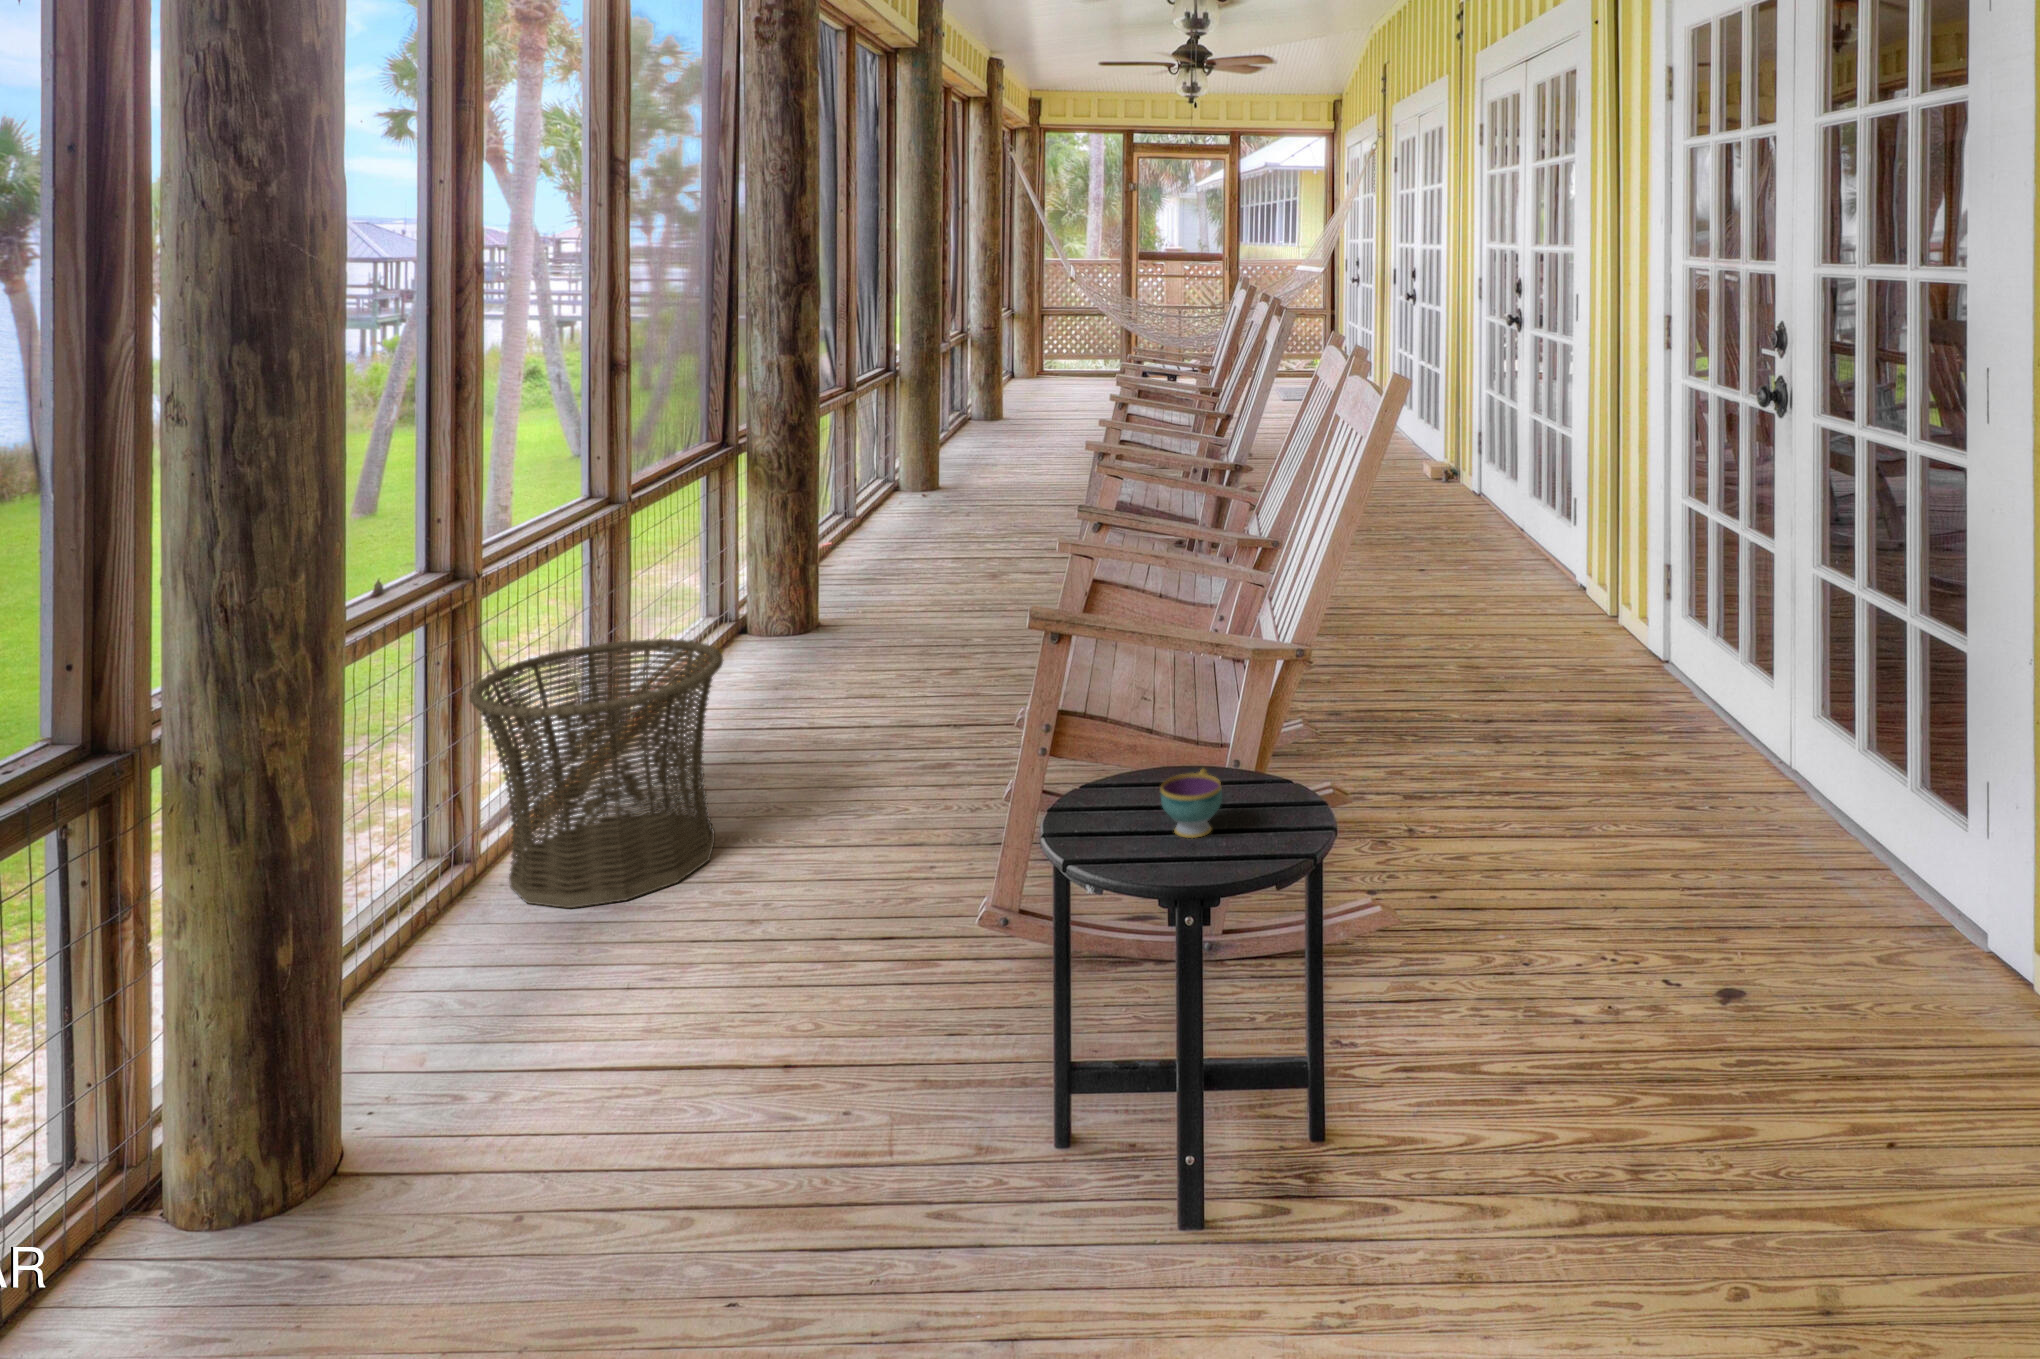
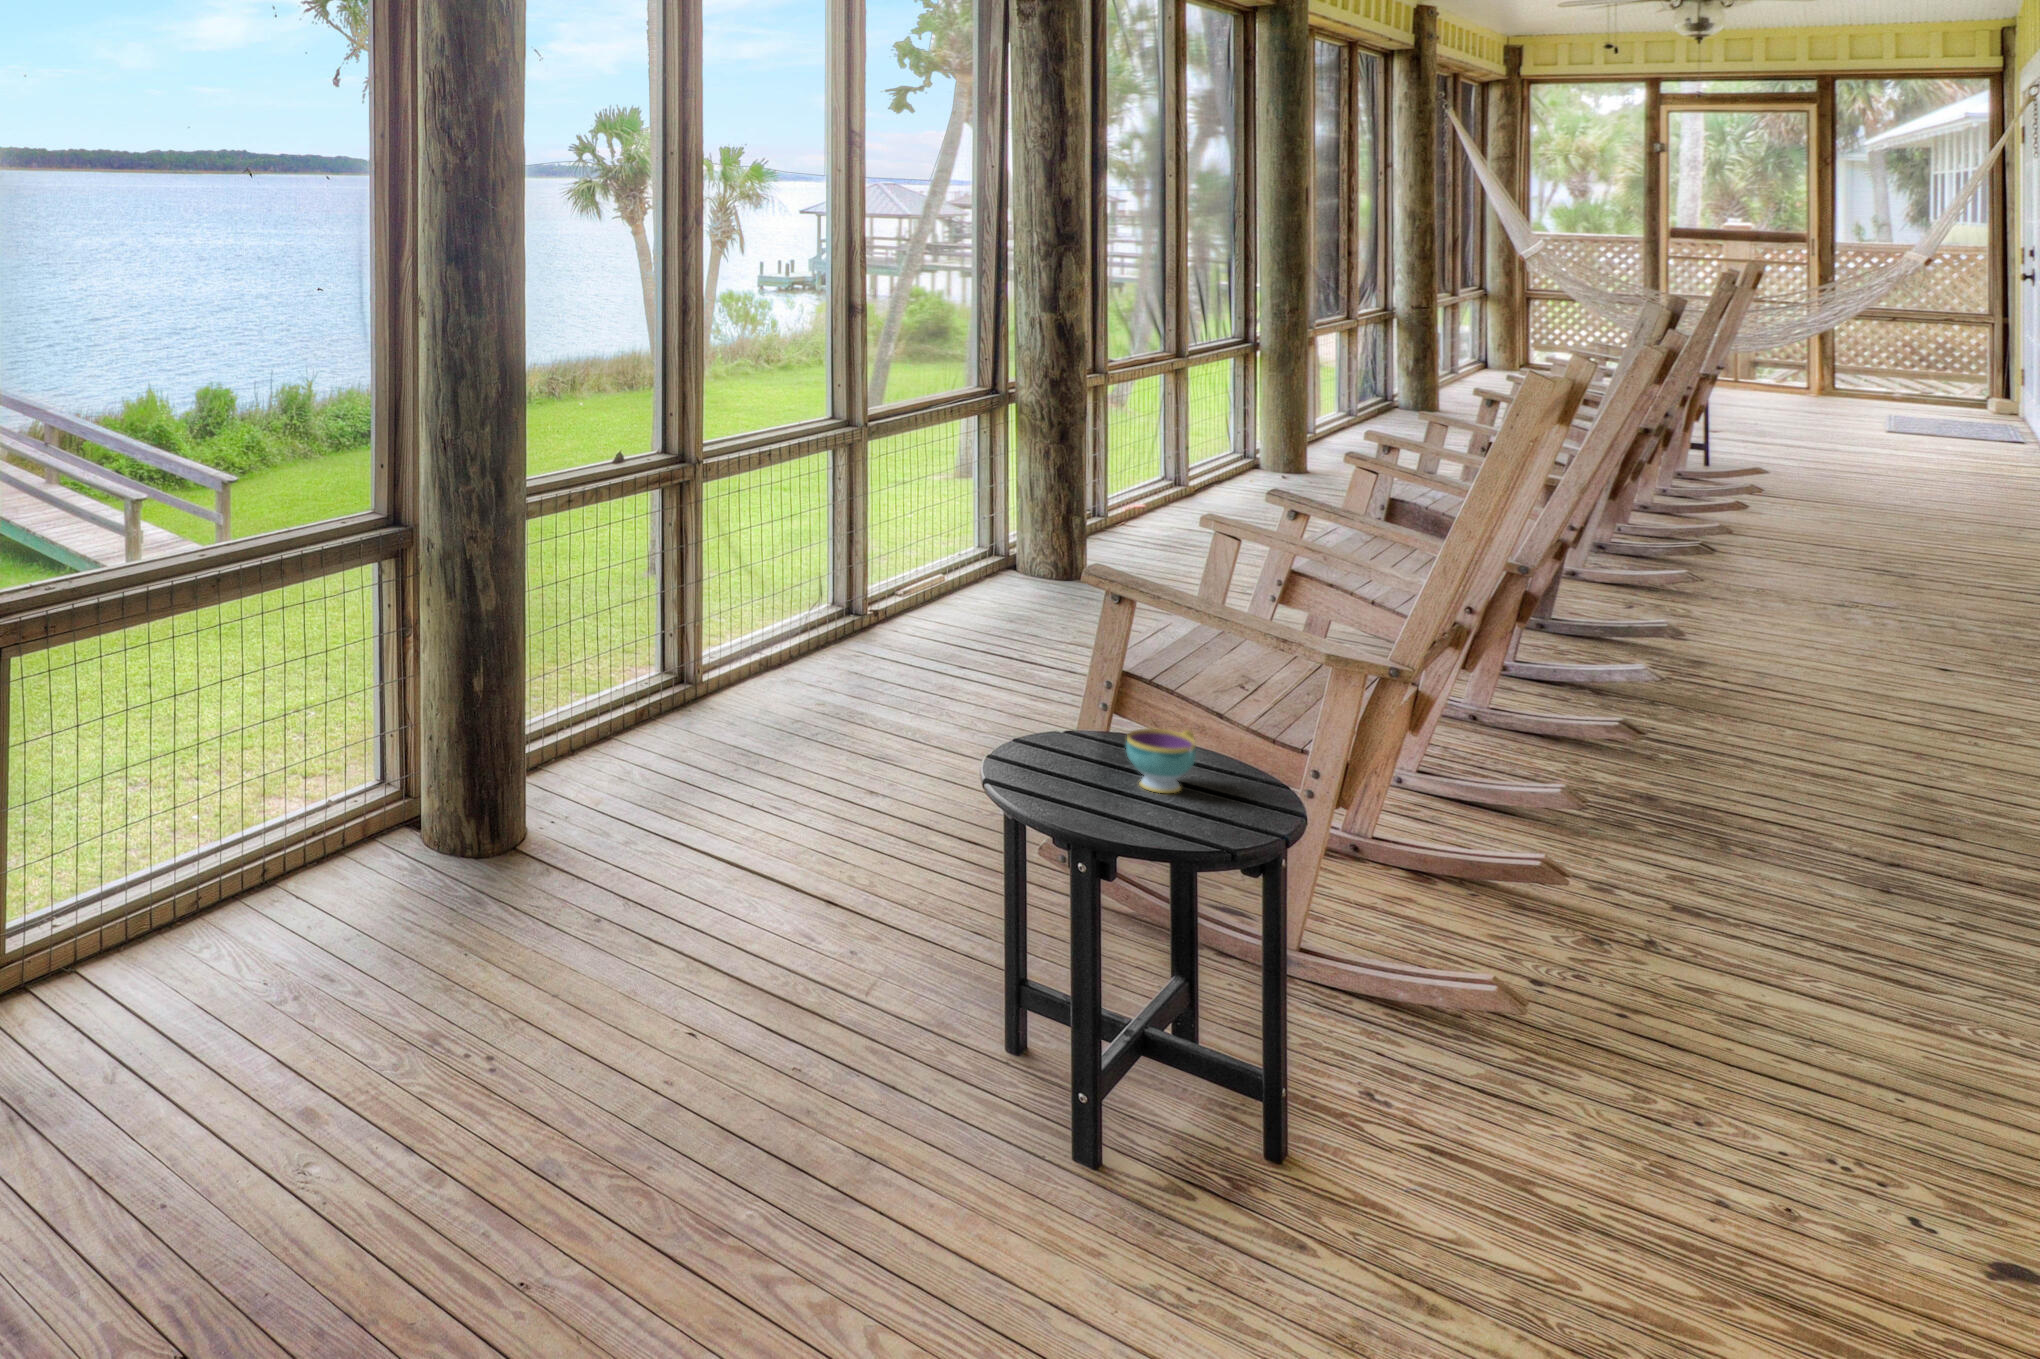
basket: present [469,639,723,908] -> none [677,538,885,757]

